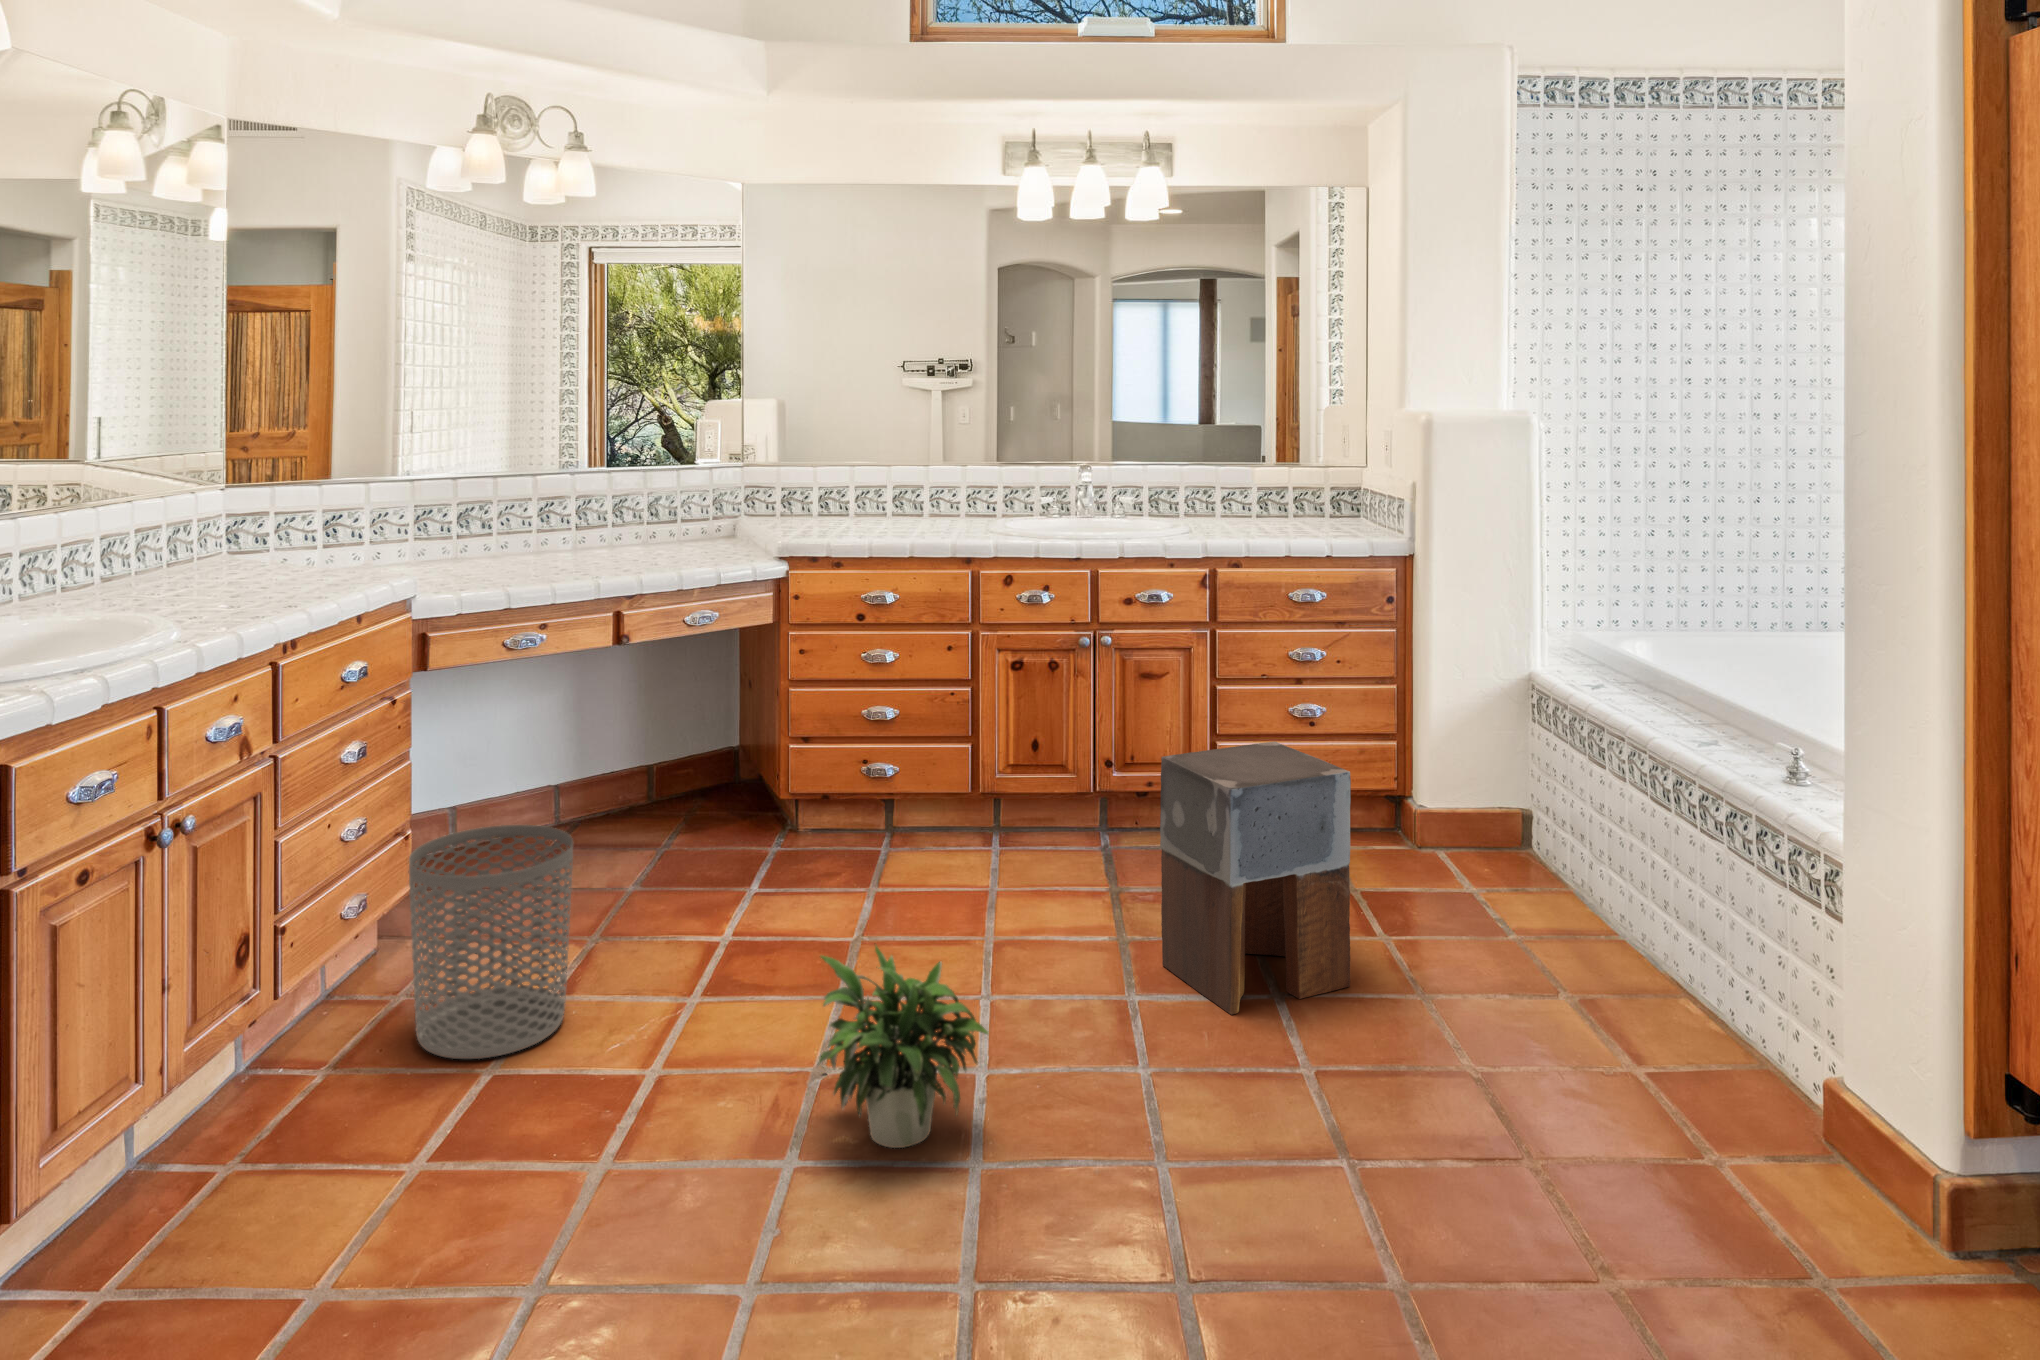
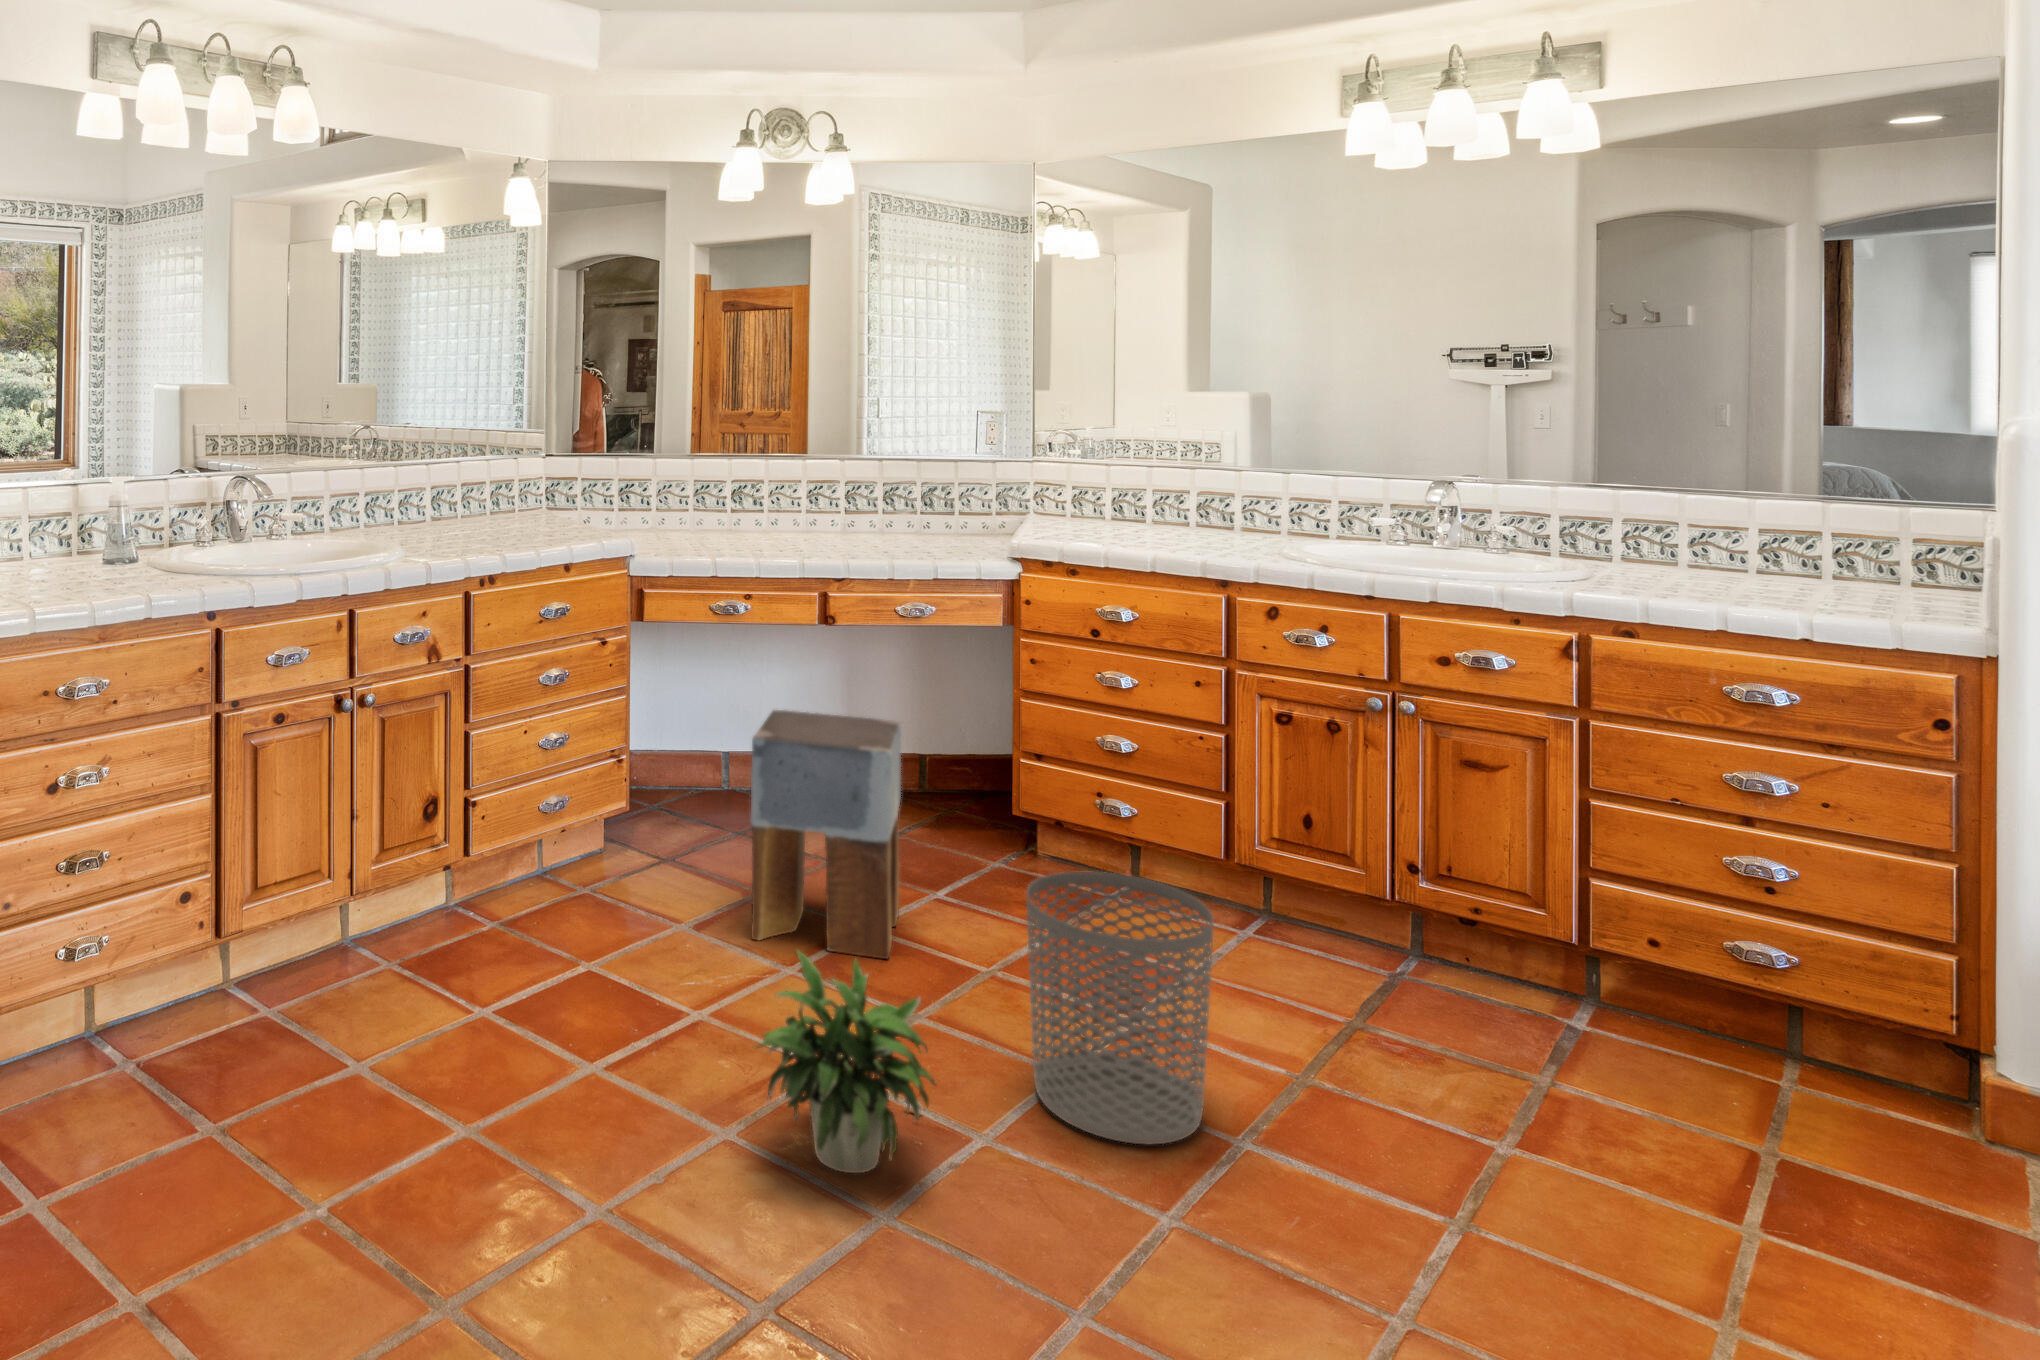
stool: present [1160,742,1351,1015] -> present [751,710,901,959]
waste bin: present [409,825,573,1059] -> present [1027,871,1213,1144]

